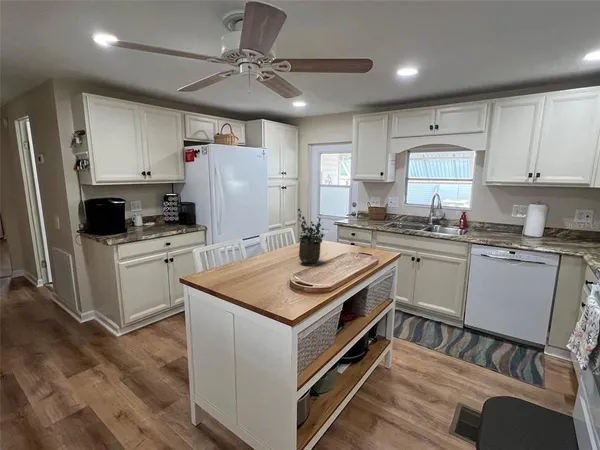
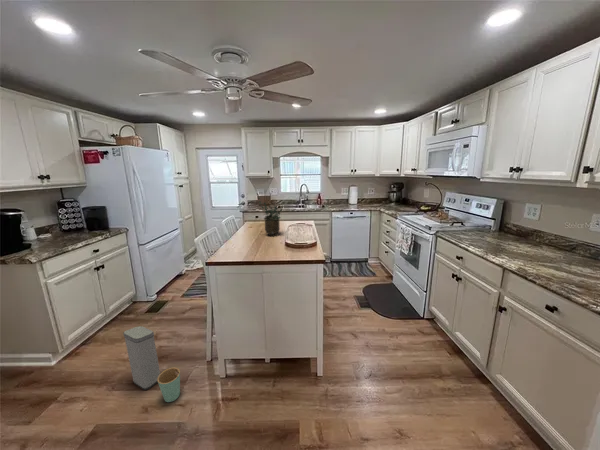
trash can: none [128,330,155,427] -> present [123,326,180,402]

